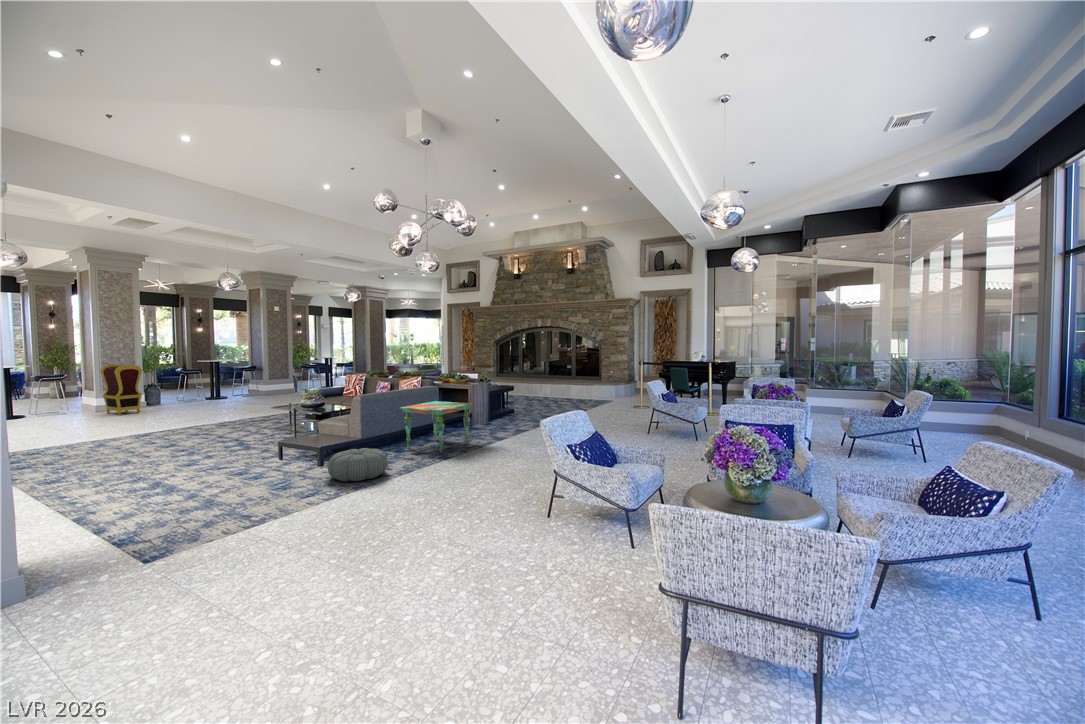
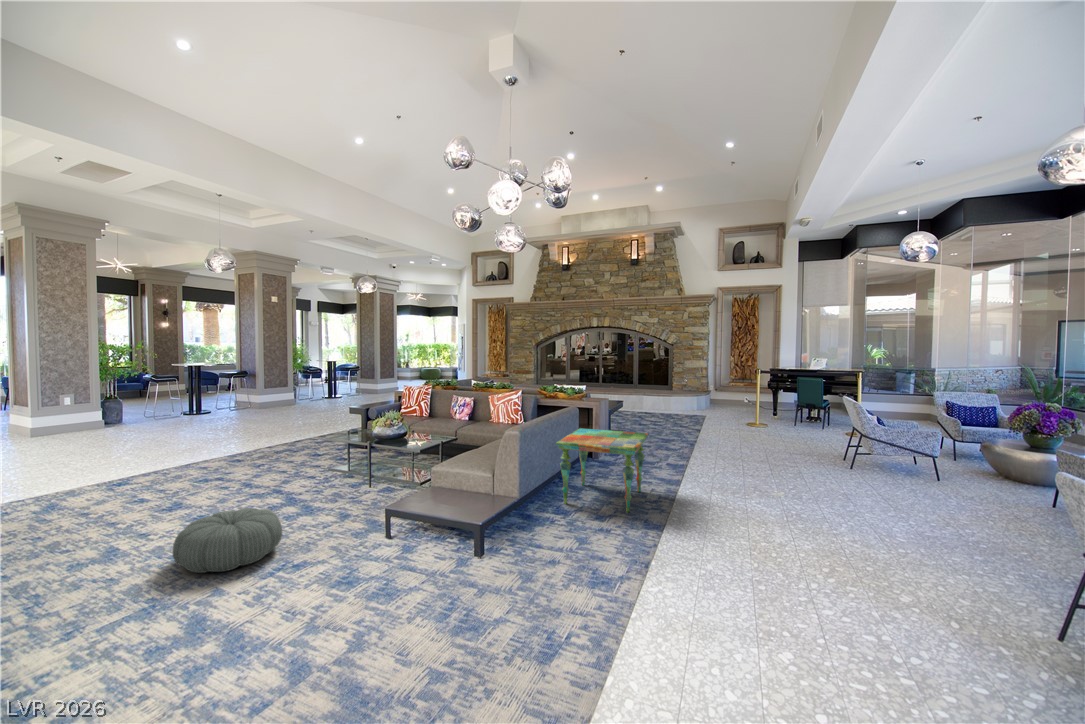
armchair: present [100,365,142,415] -> none [39,370,102,441]
pouf: present [328,448,388,481] -> present [172,508,282,573]

